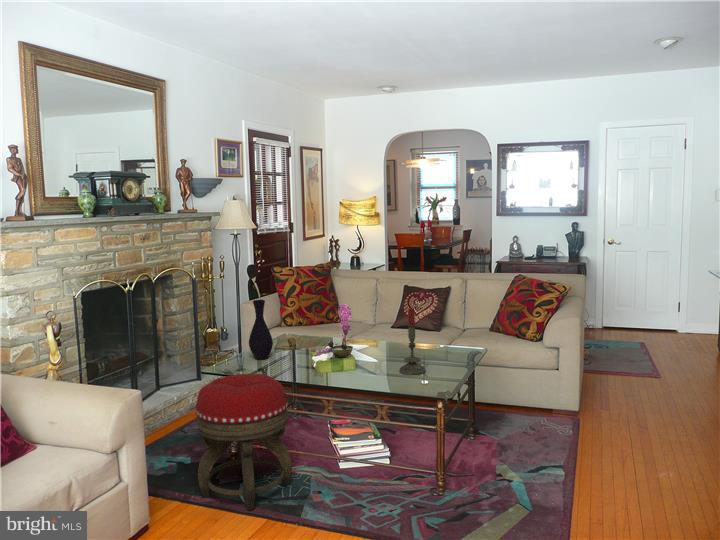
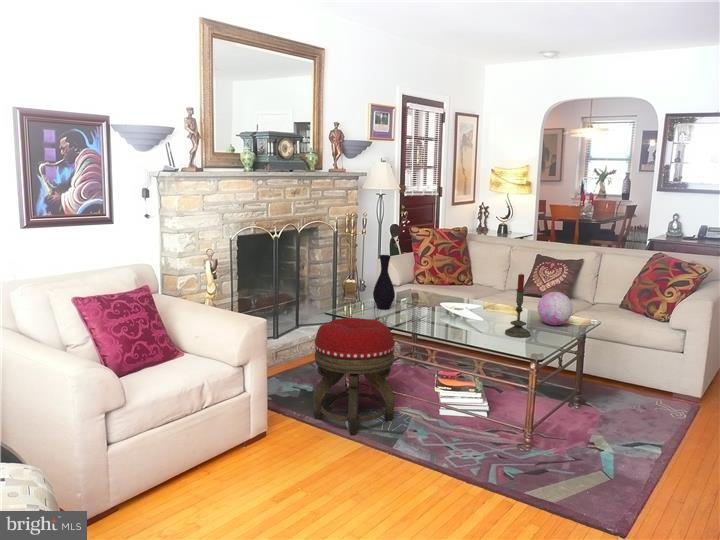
flower arrangement: present [311,303,356,374] -> none [425,263,469,327]
decorative orb: none [424,322,459,357] -> present [538,292,573,325]

